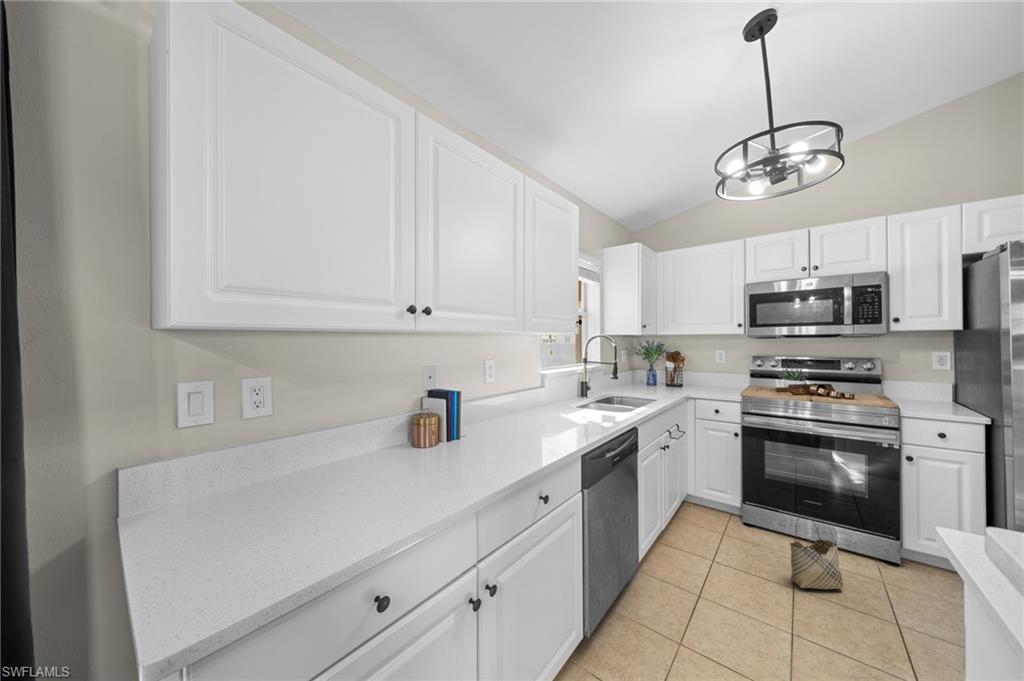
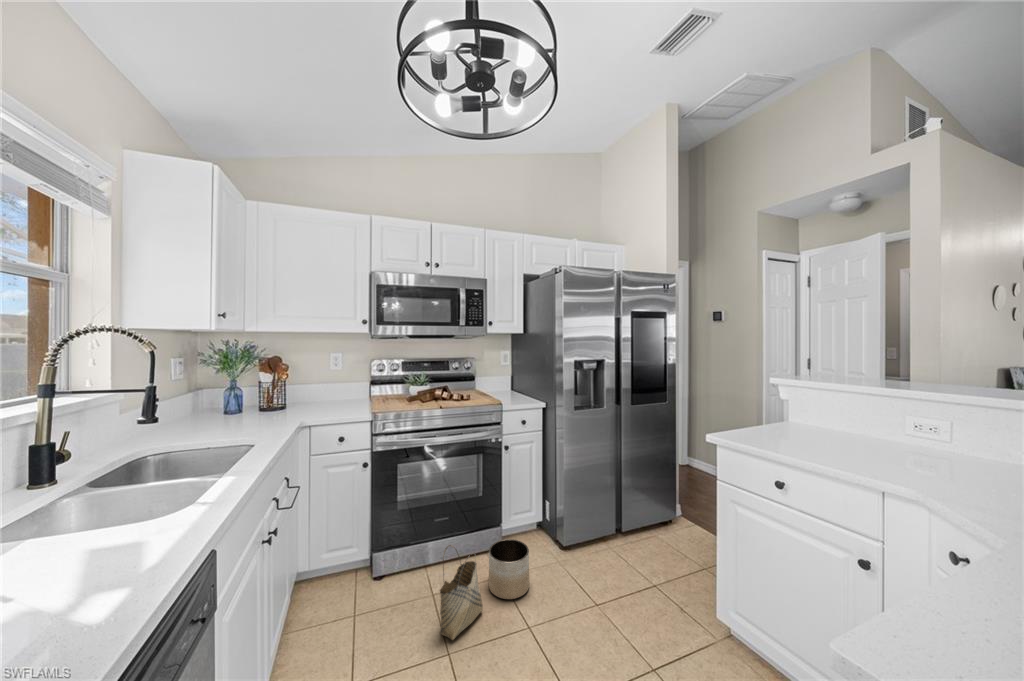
planter: none [860,544,919,606] -> present [489,539,529,599]

